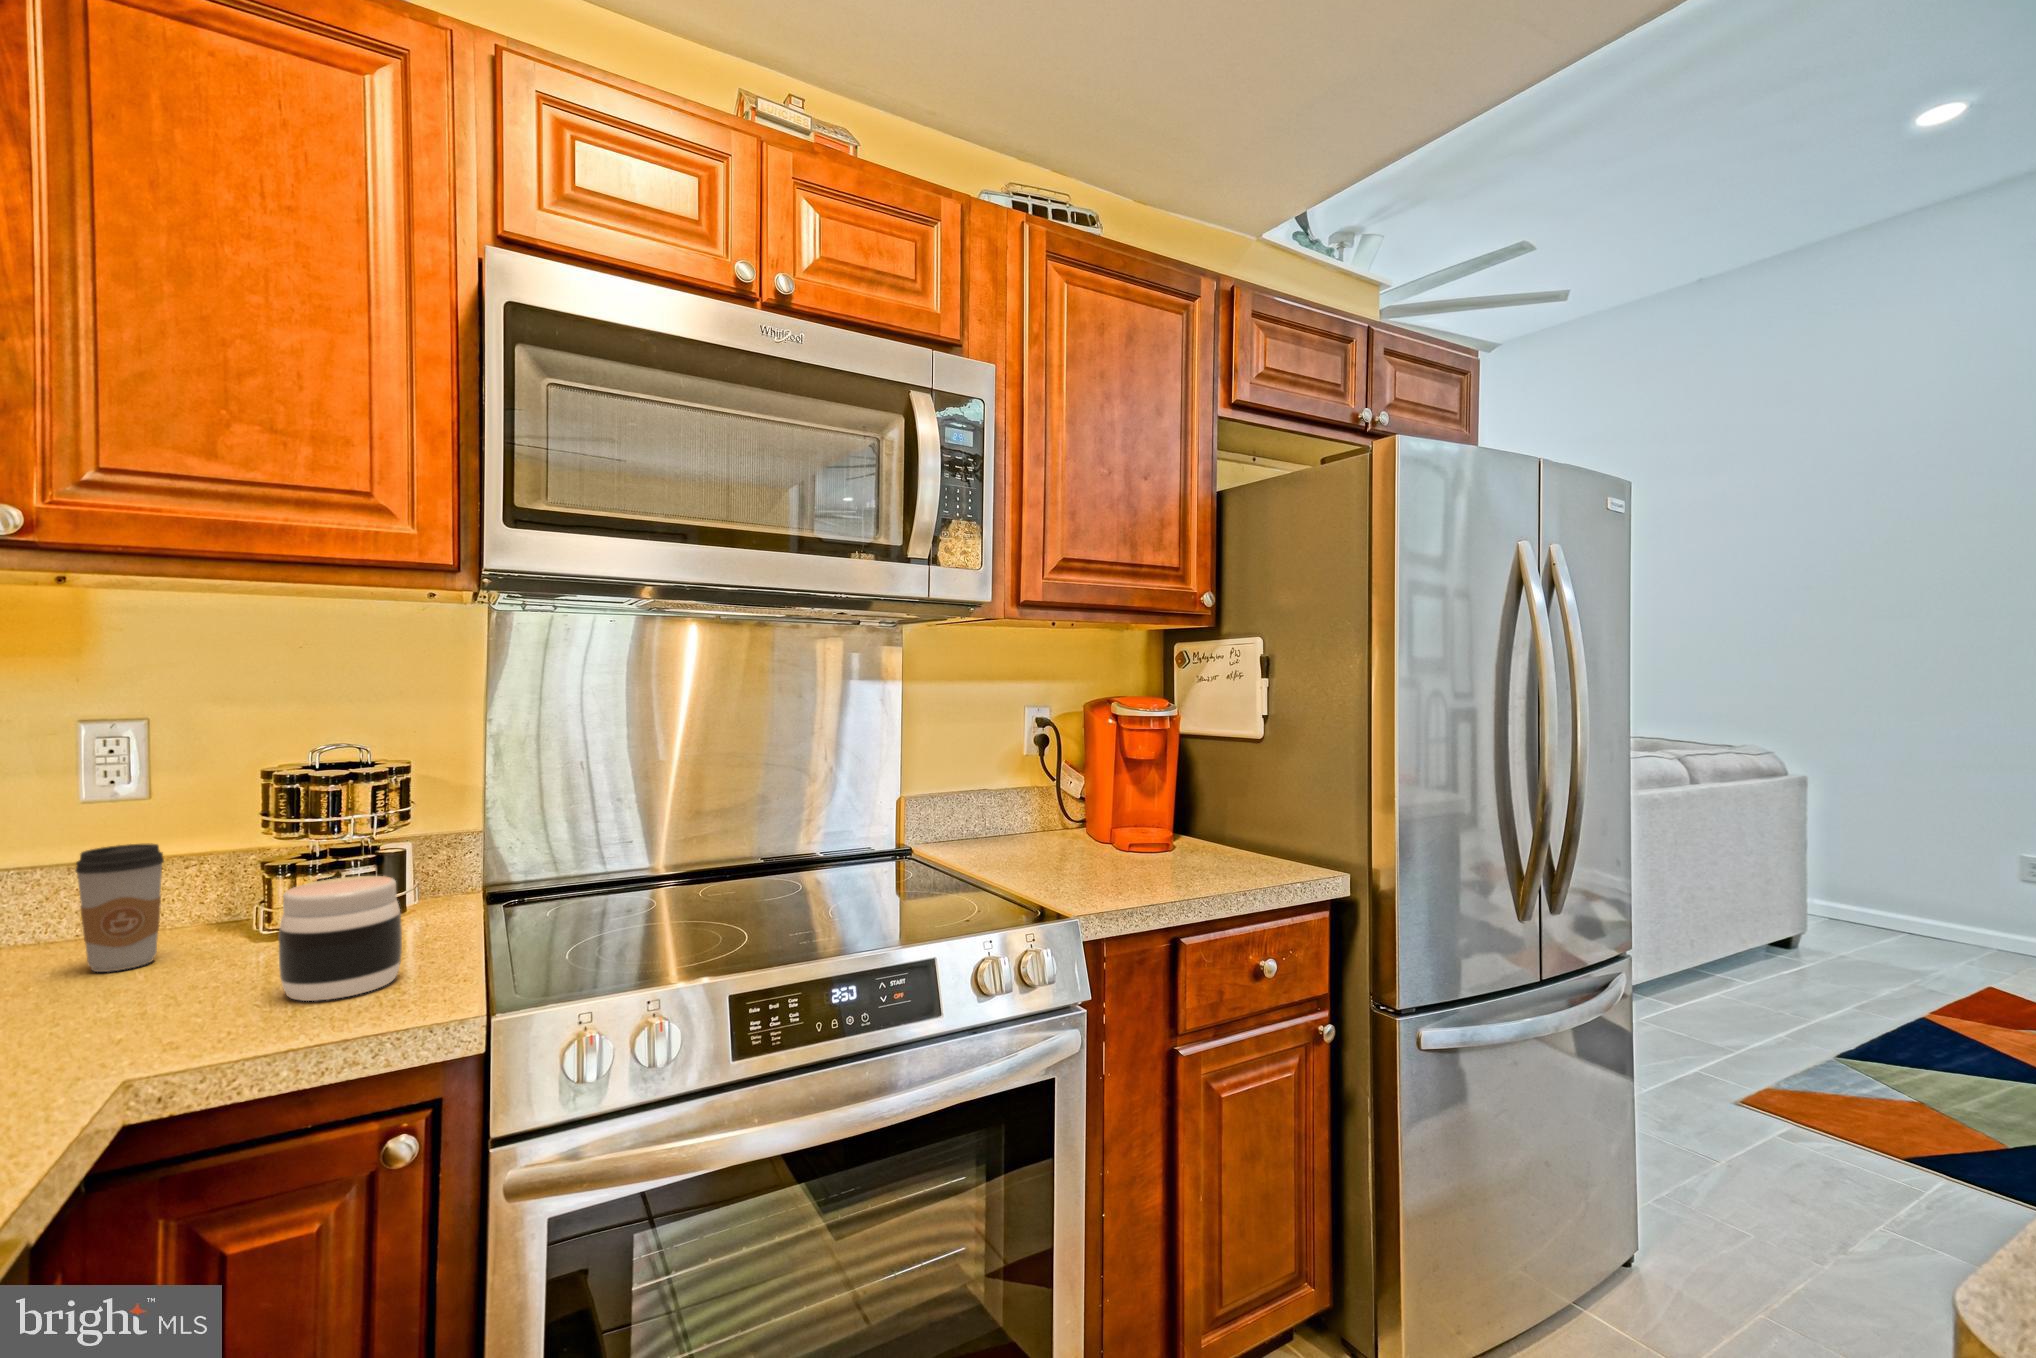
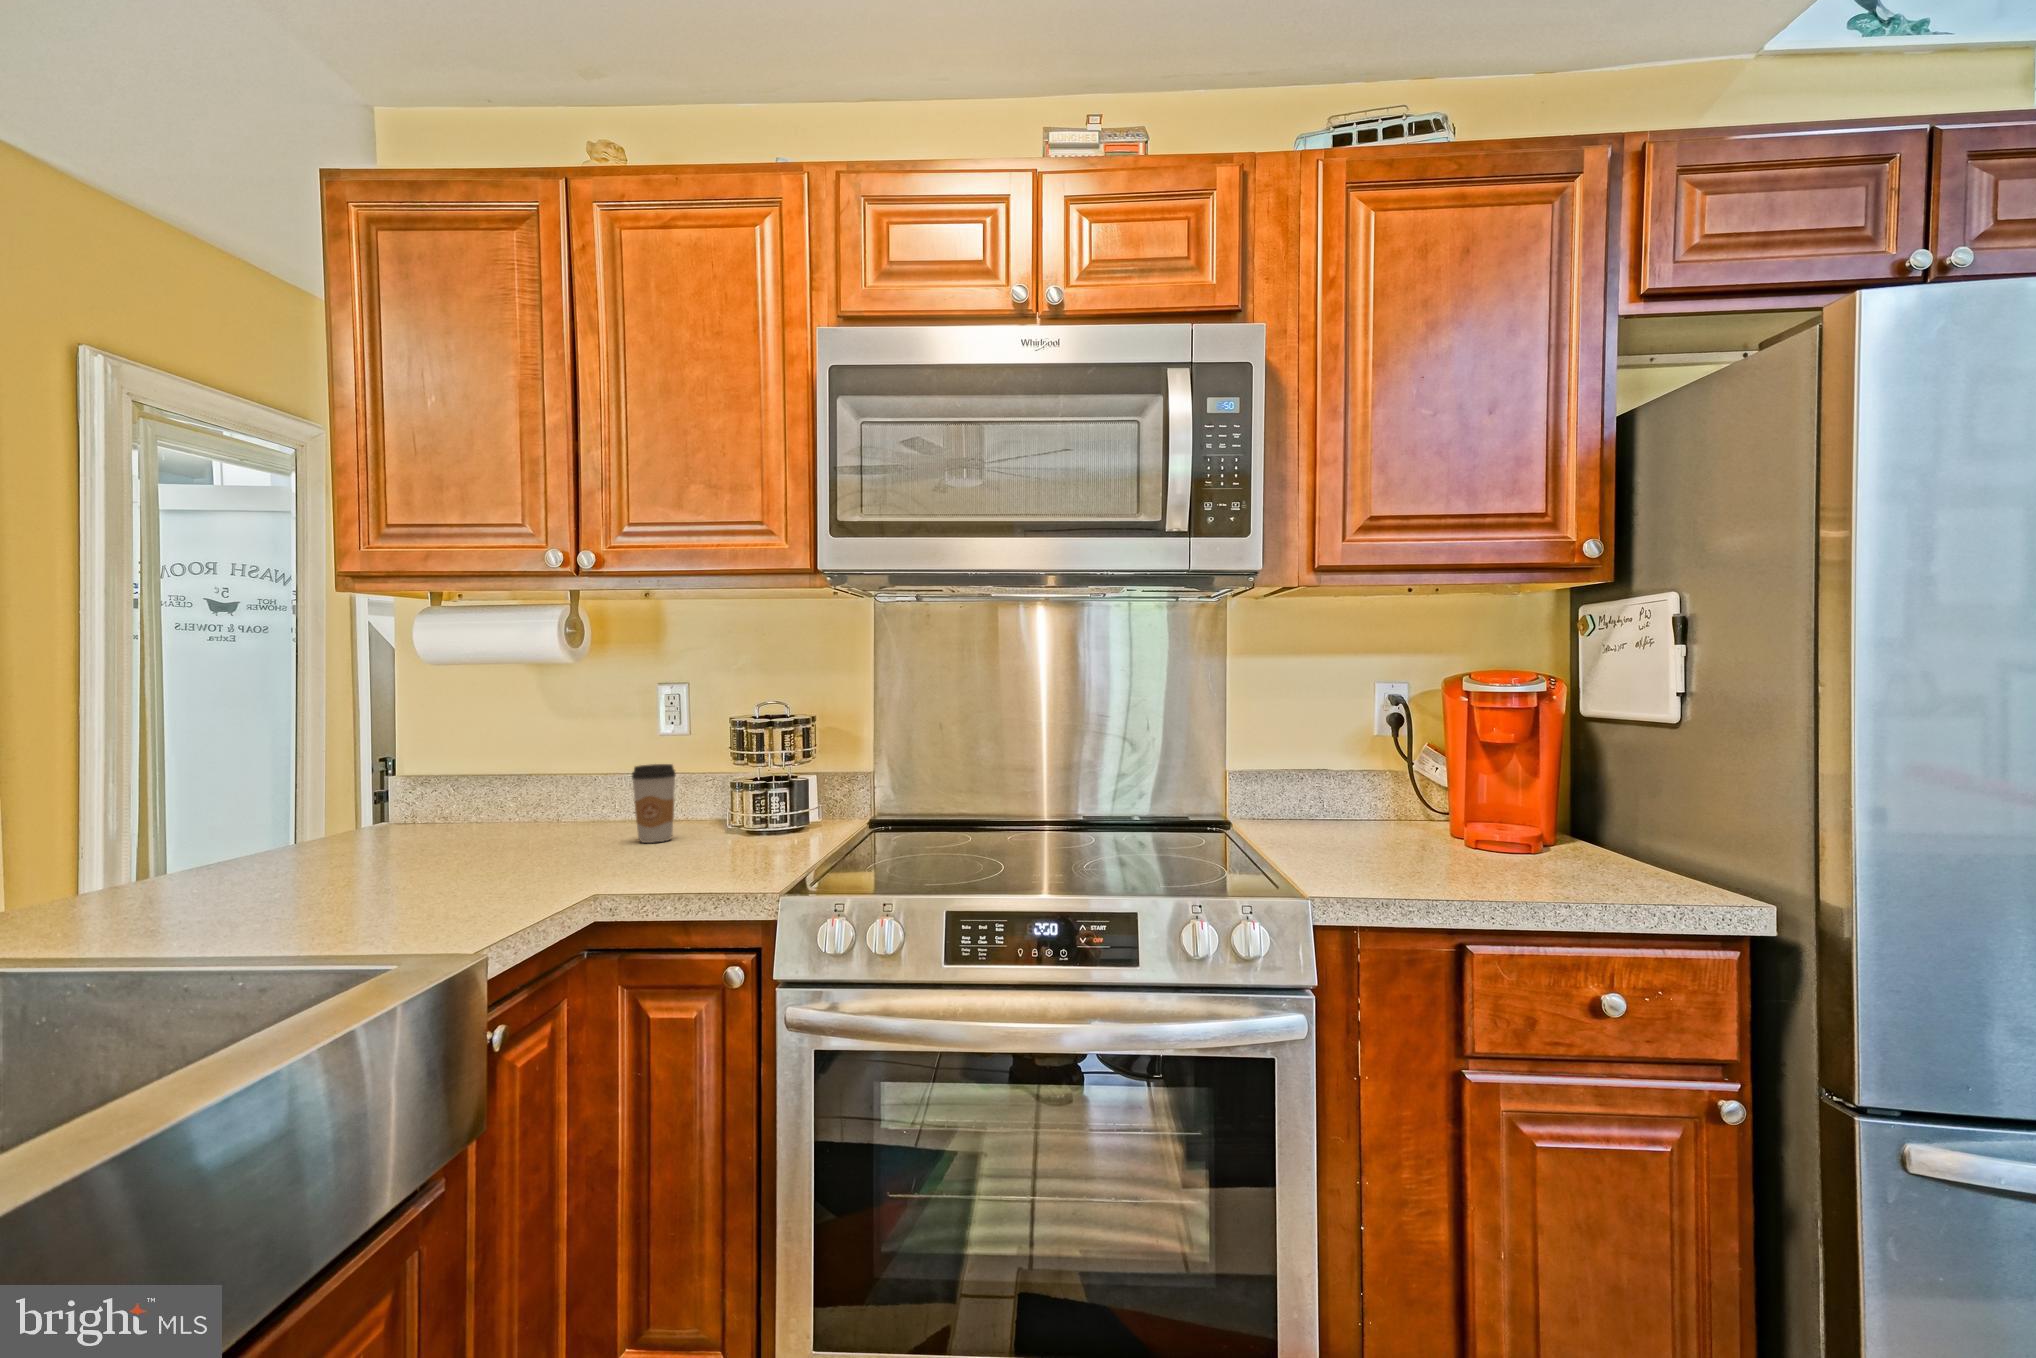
jar: present [279,876,402,1001] -> none [687,791,760,871]

